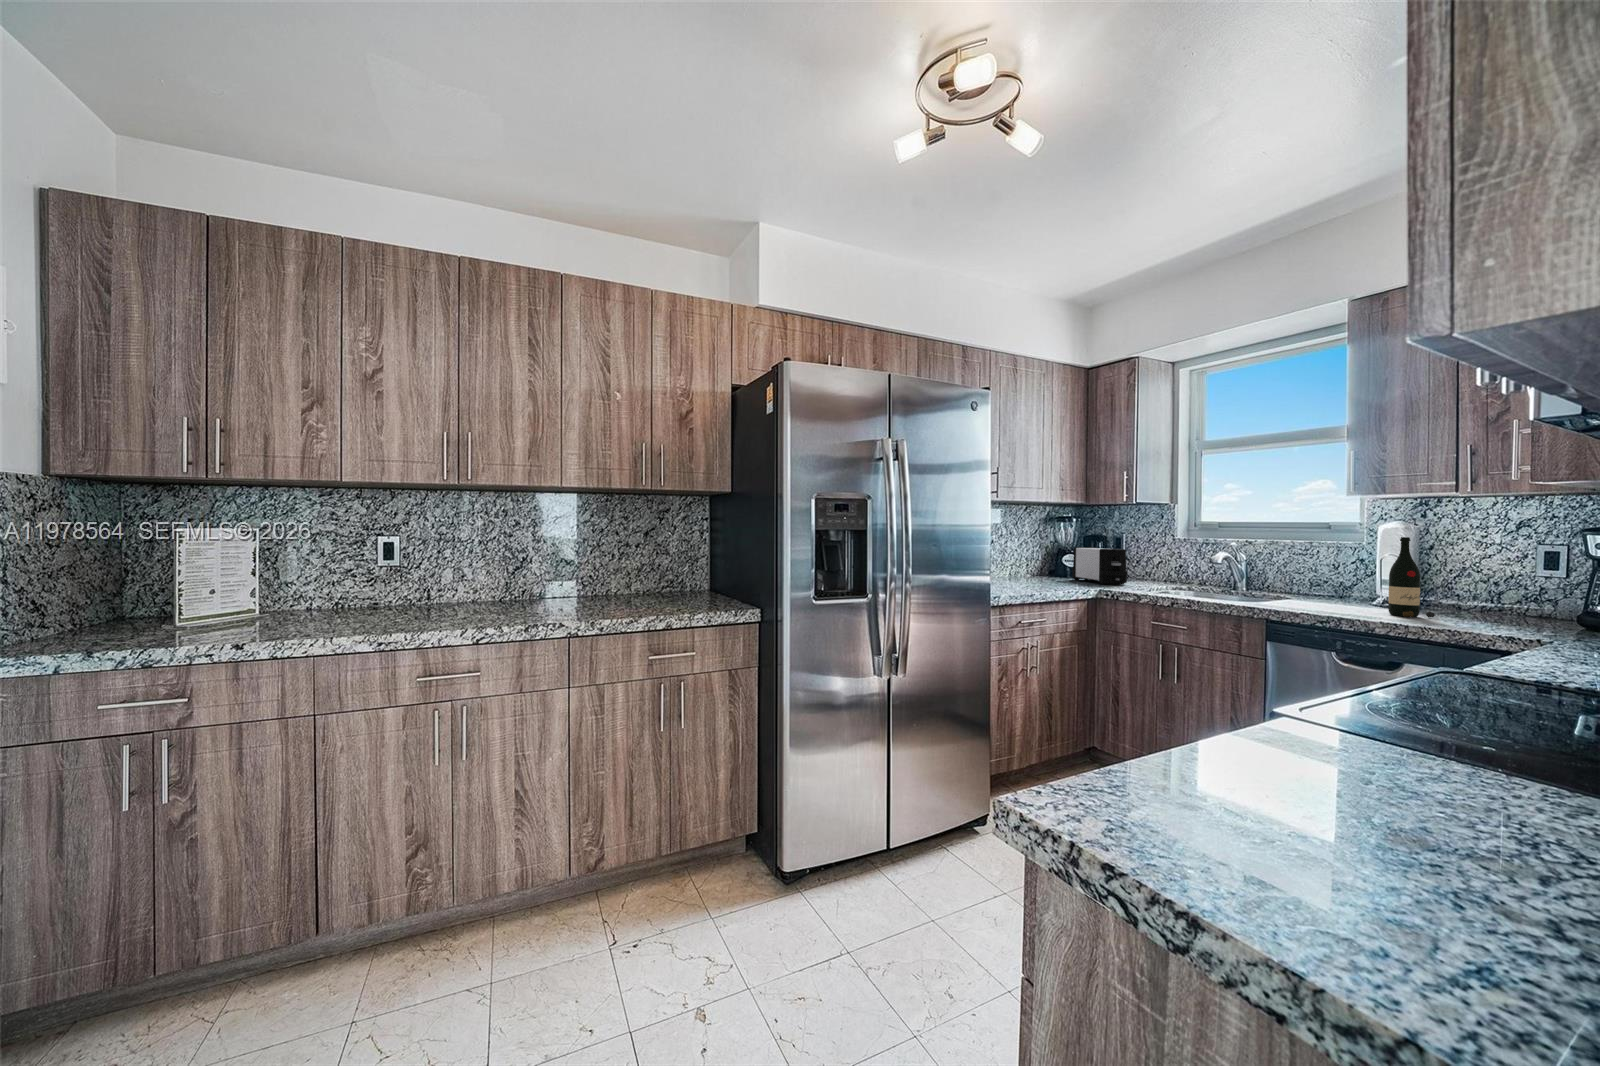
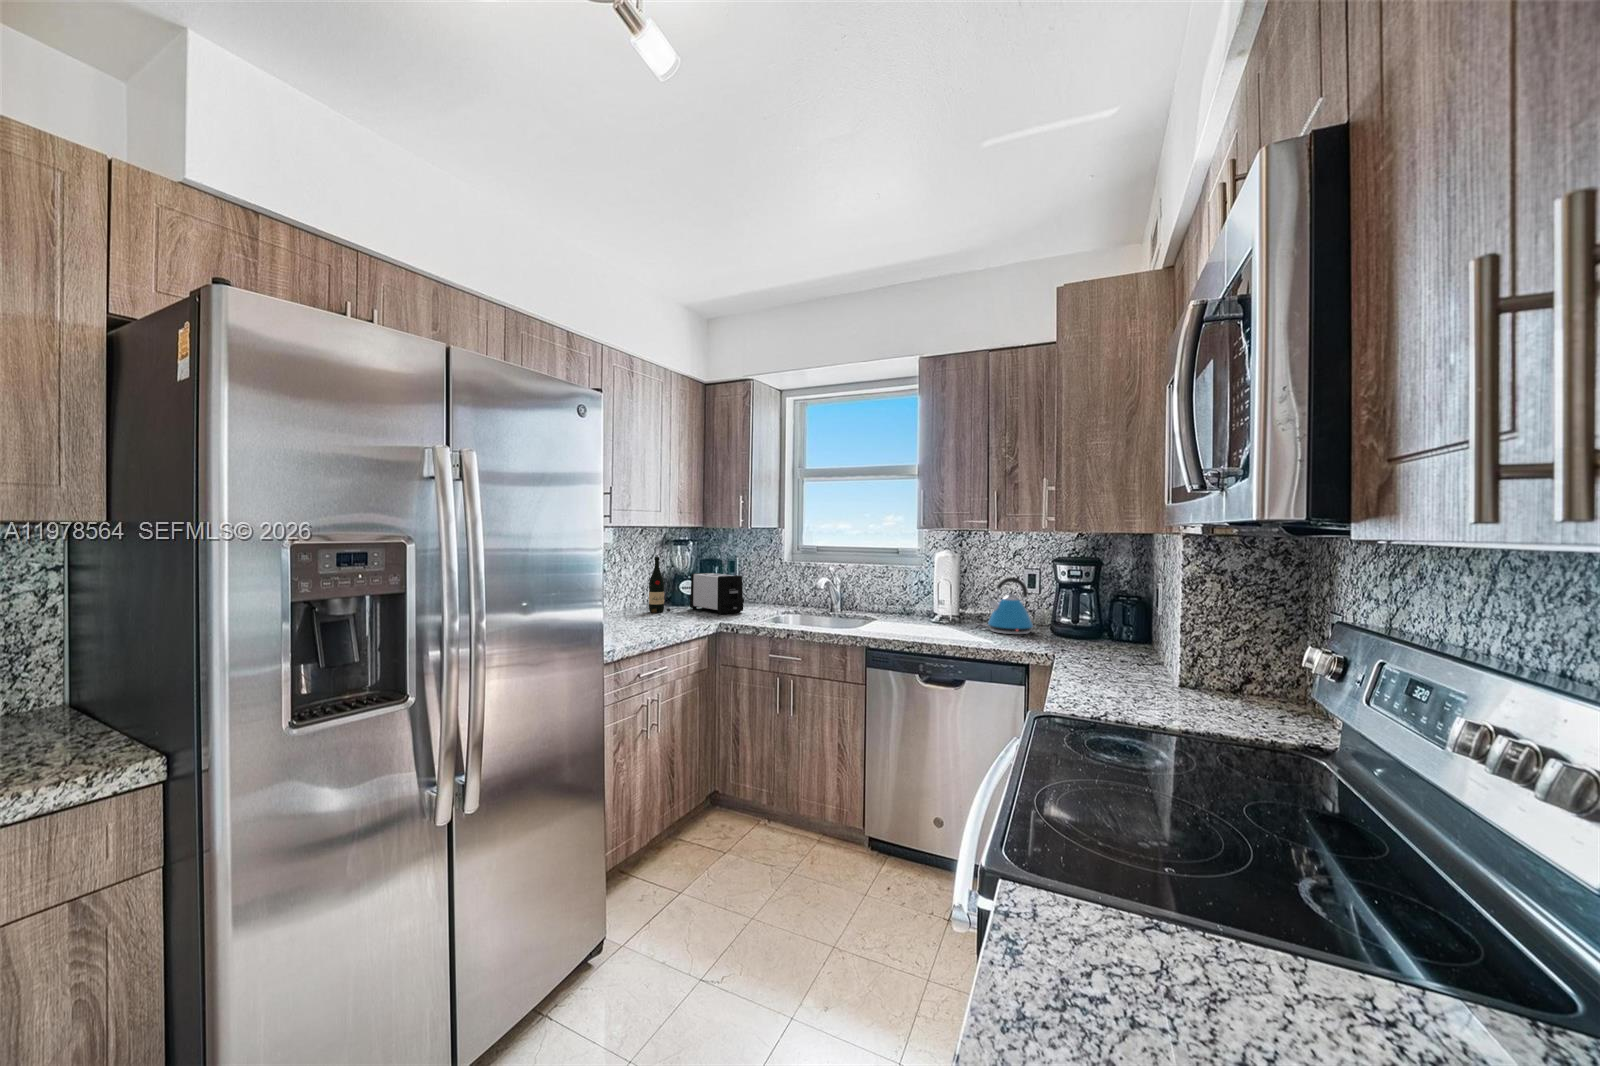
wine bottle: present [1388,537,1435,617] -> present [649,557,670,613]
kettle: none [1460,552,1552,623] -> present [988,577,1035,634]

